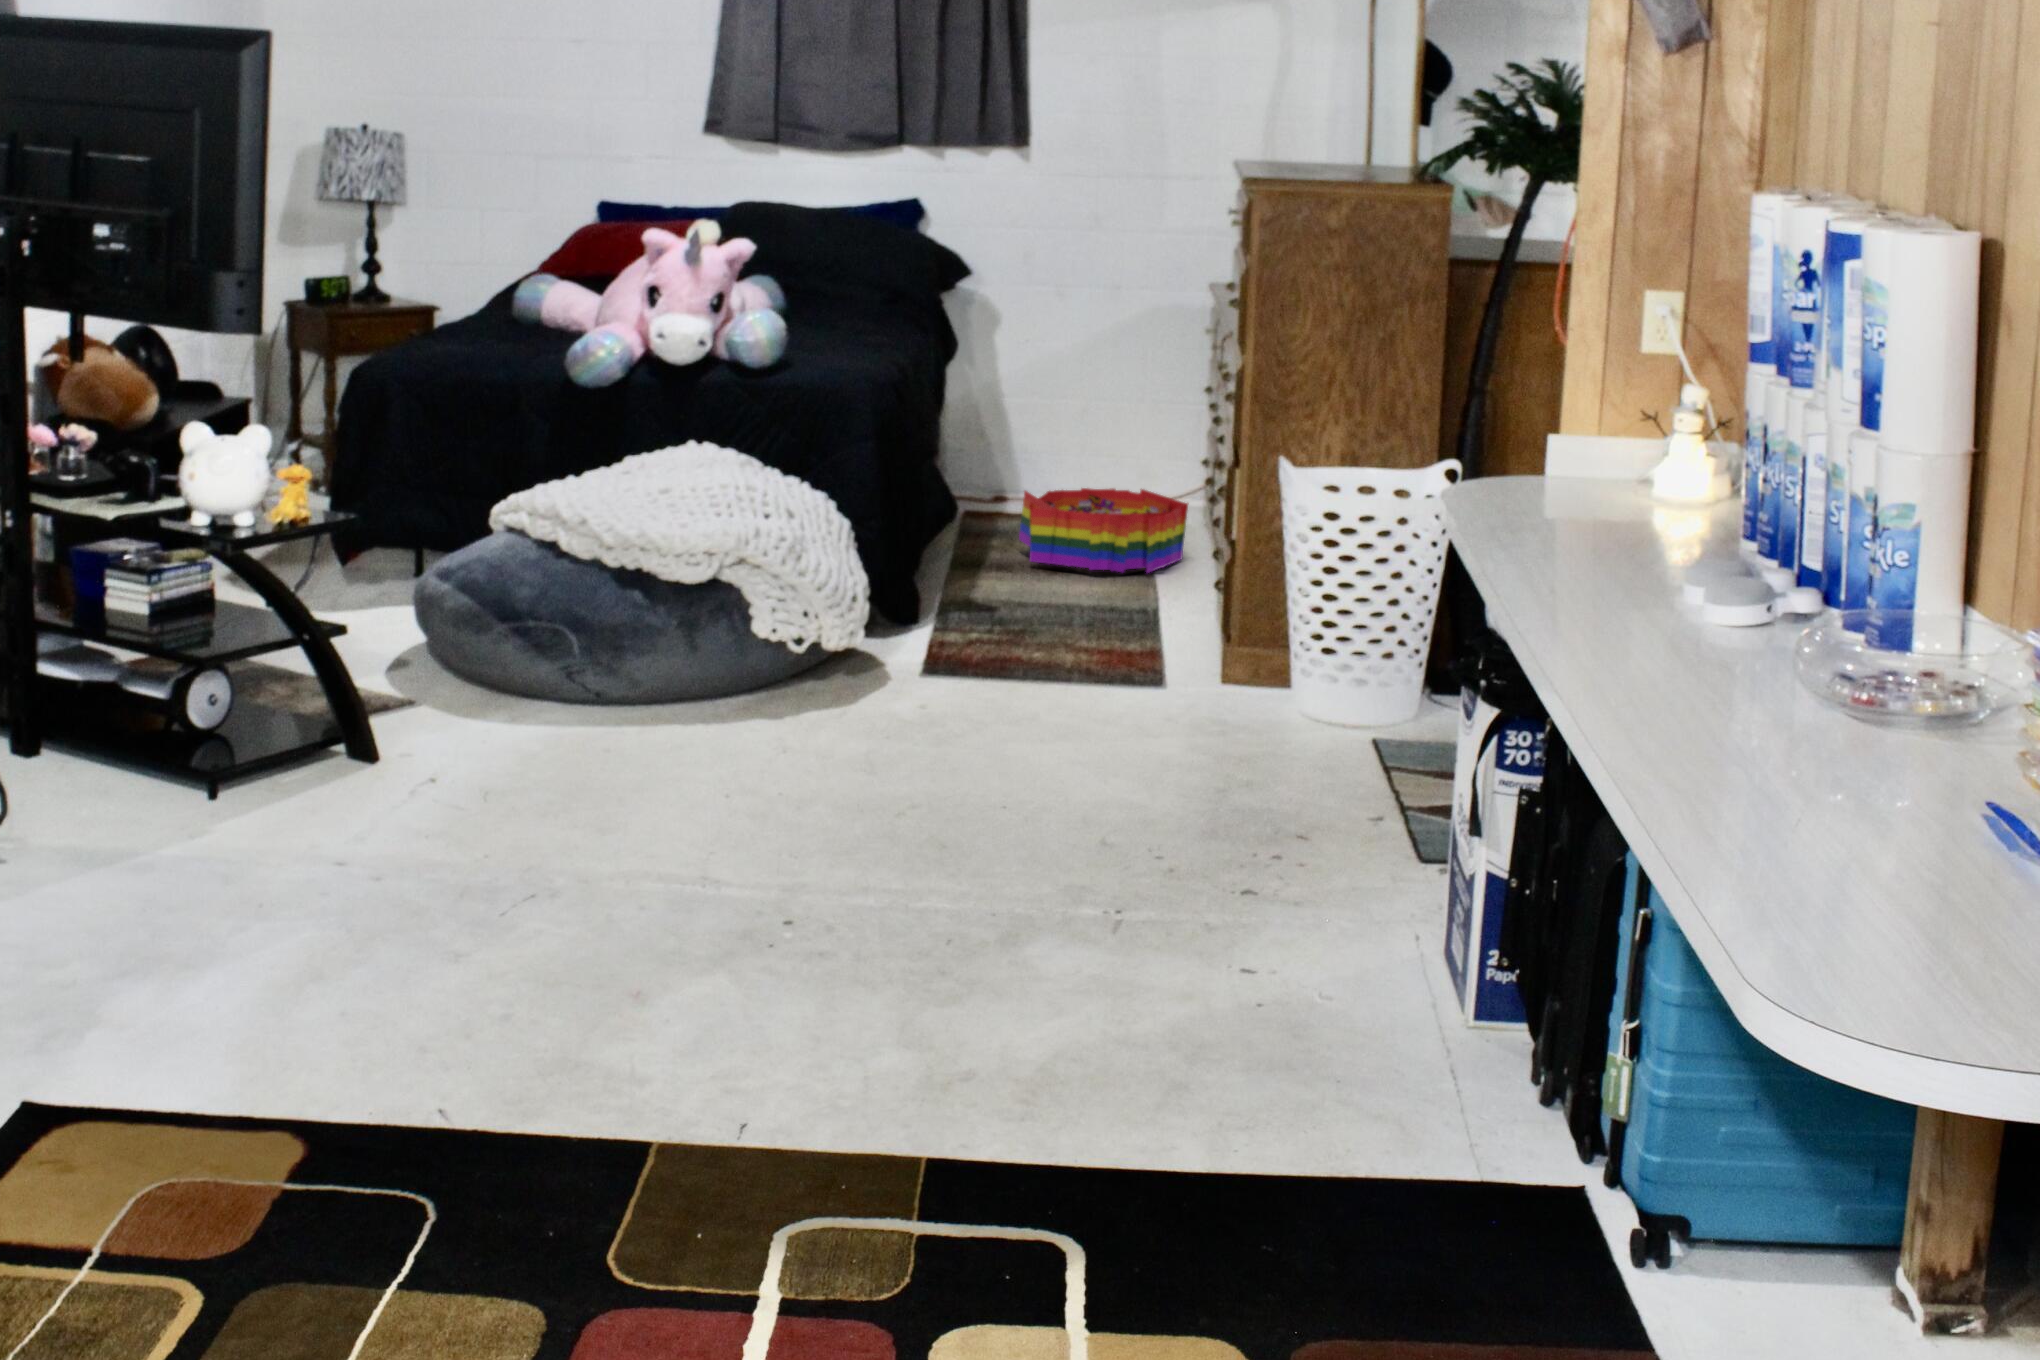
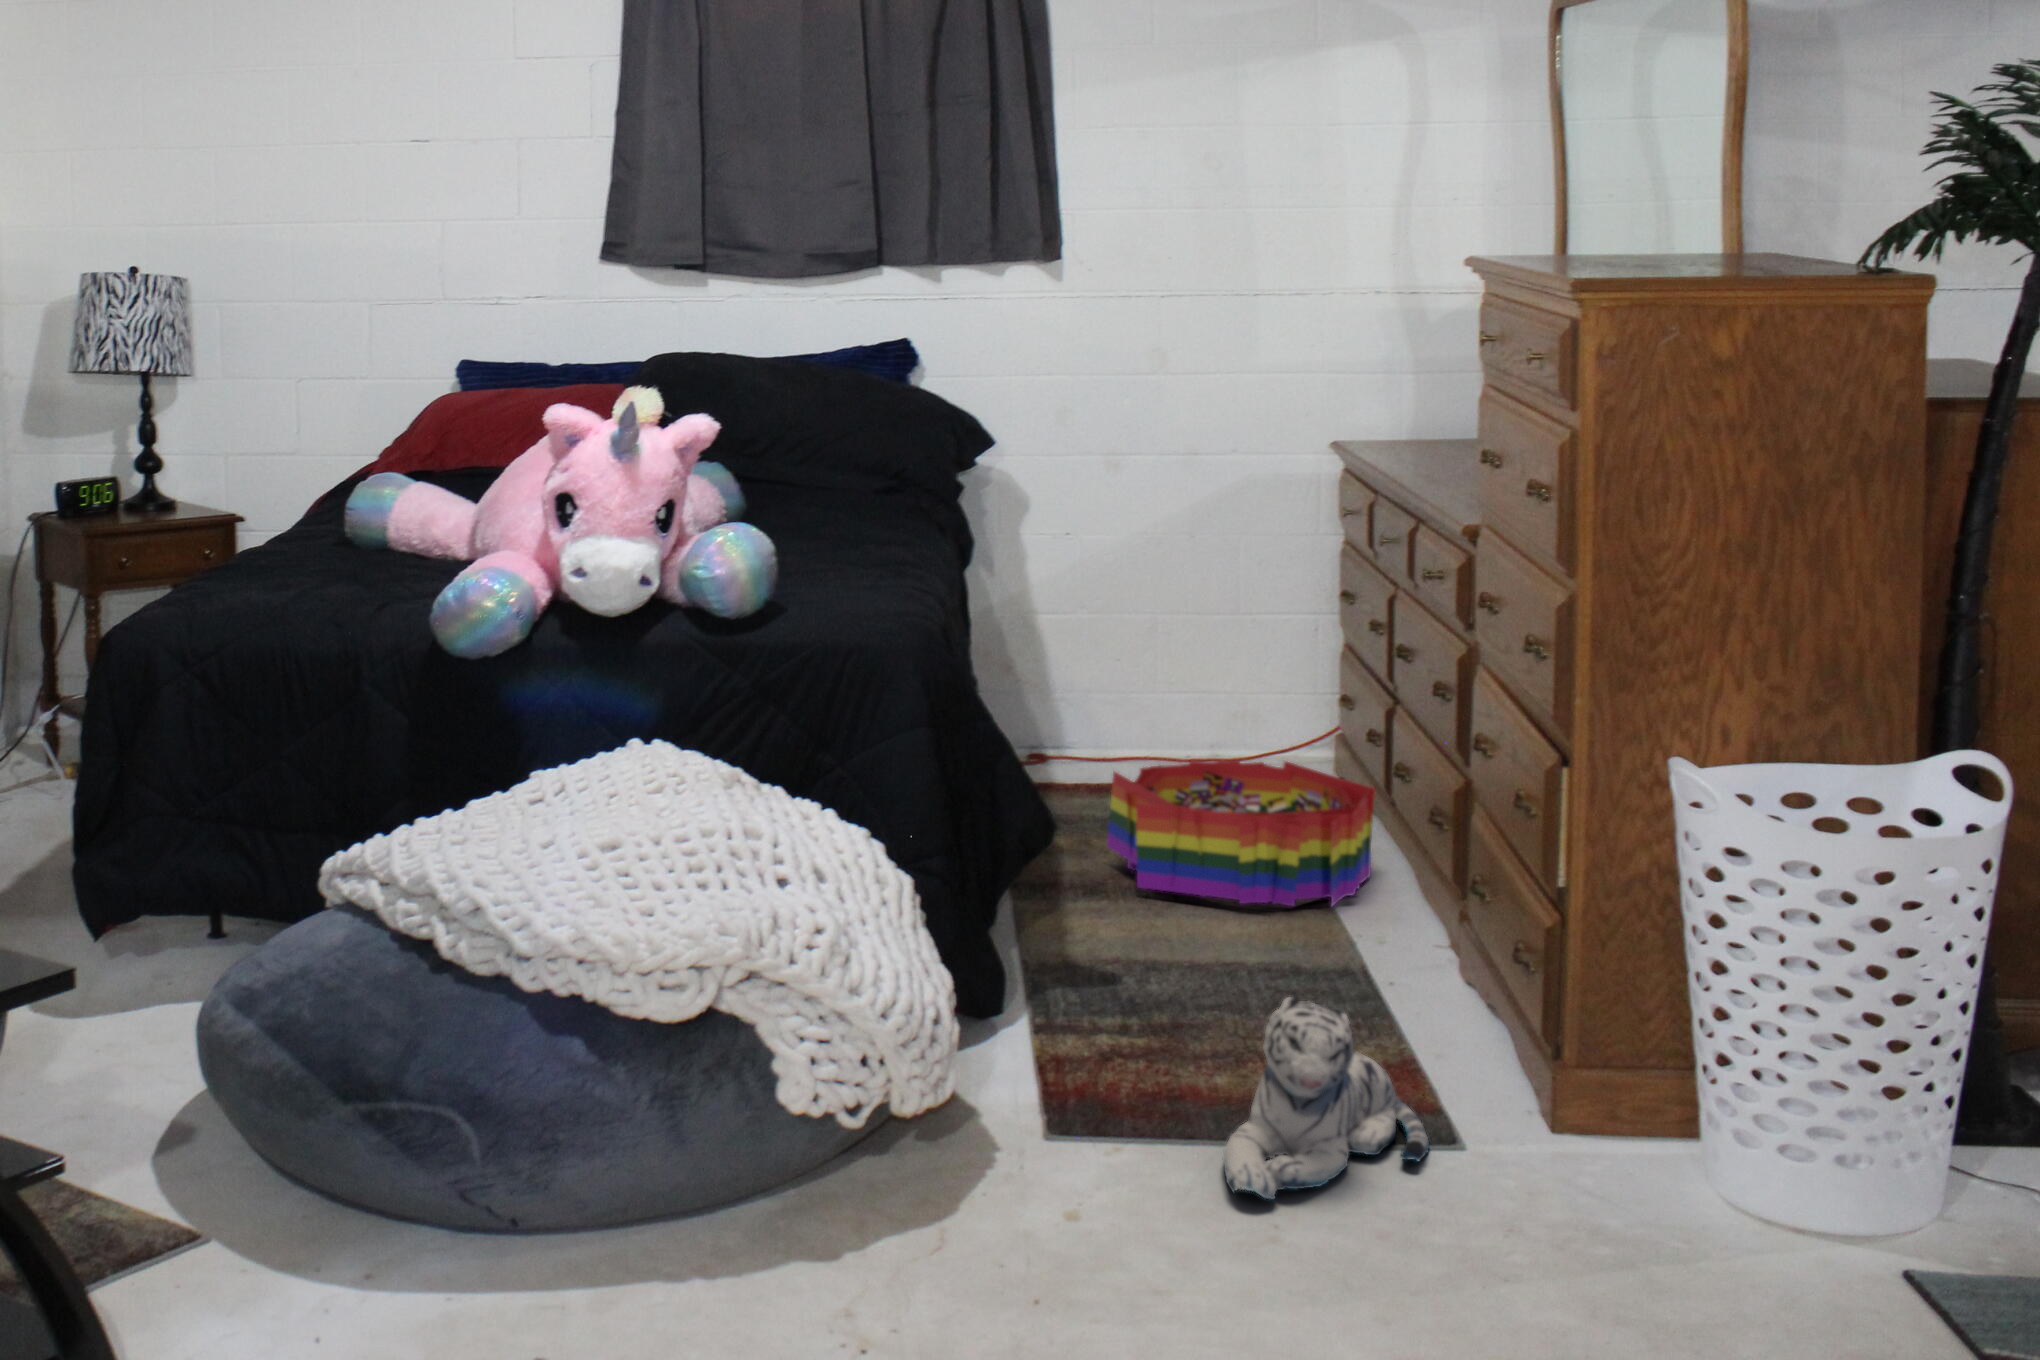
plush toy: none [1011,588,1137,695] -> present [1223,997,1429,1200]

